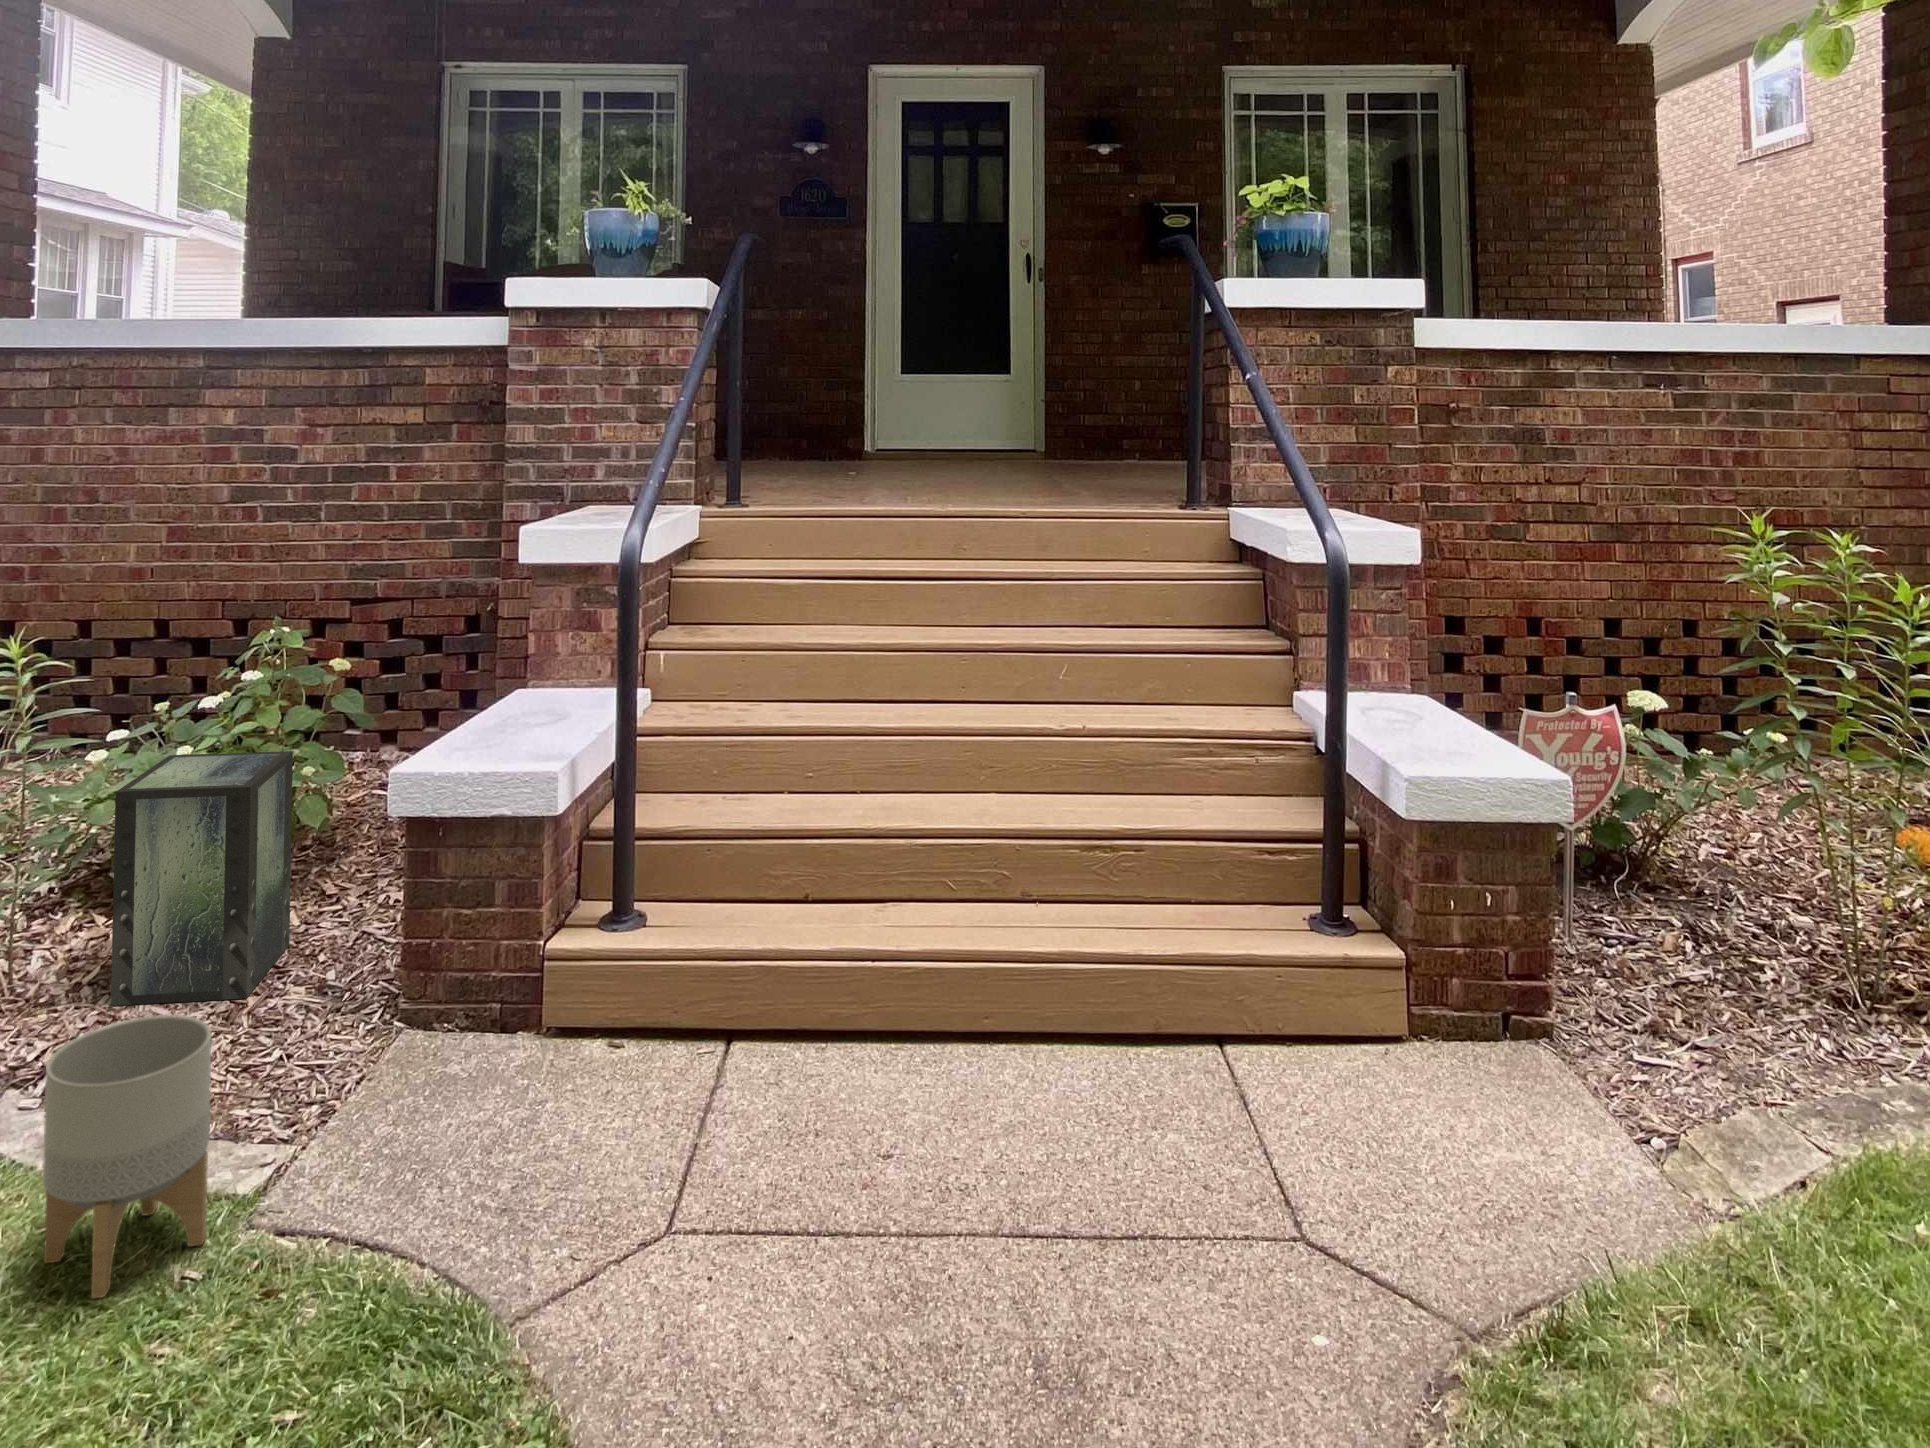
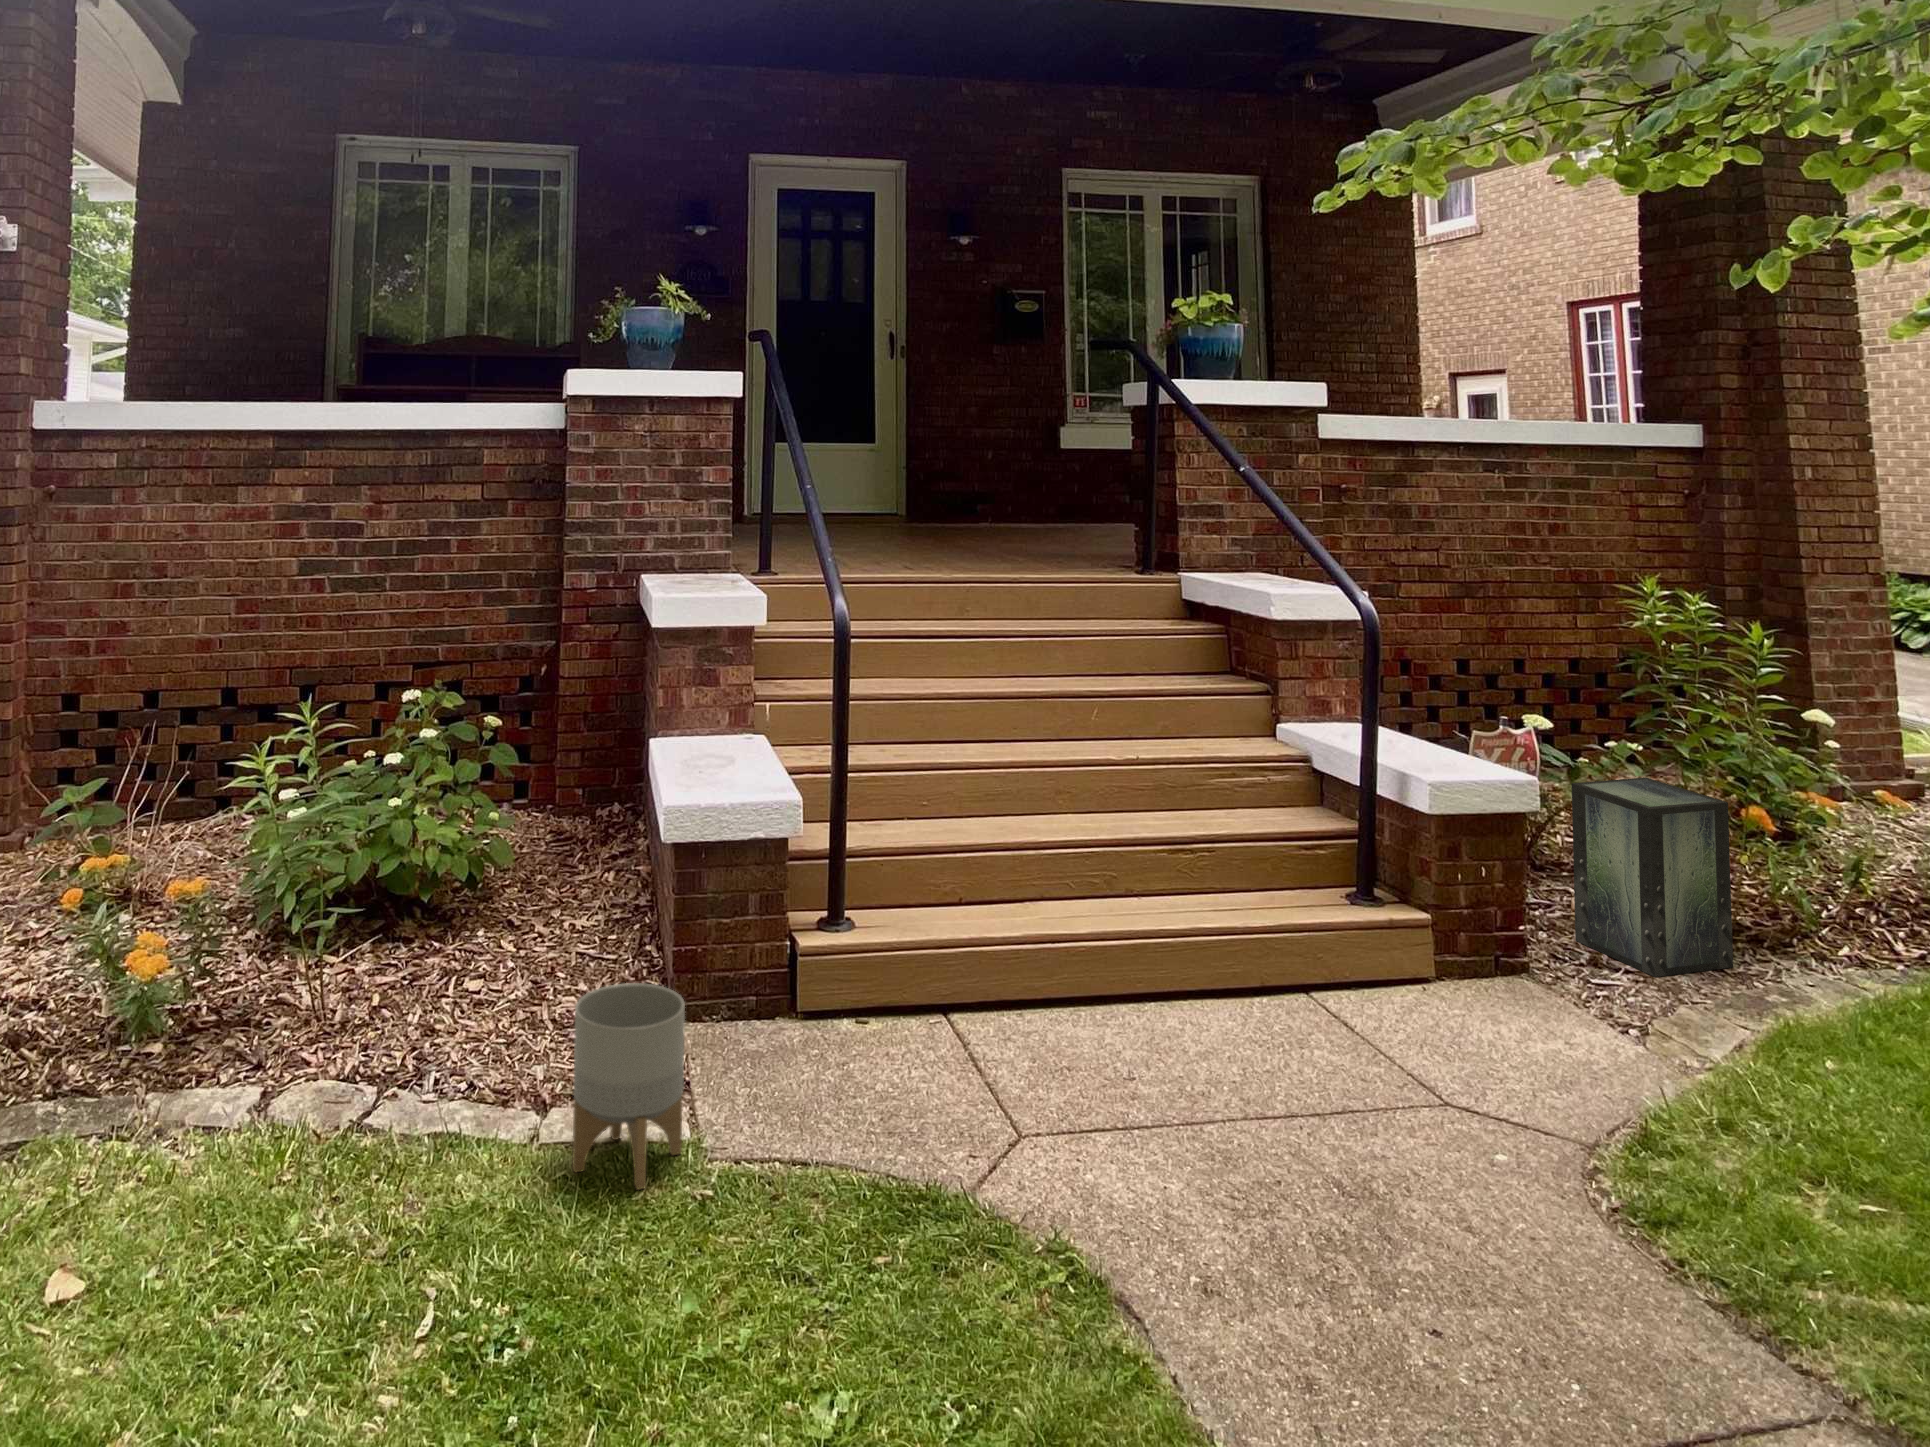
storage box: present [111,751,293,1006] -> present [1572,777,1733,977]

